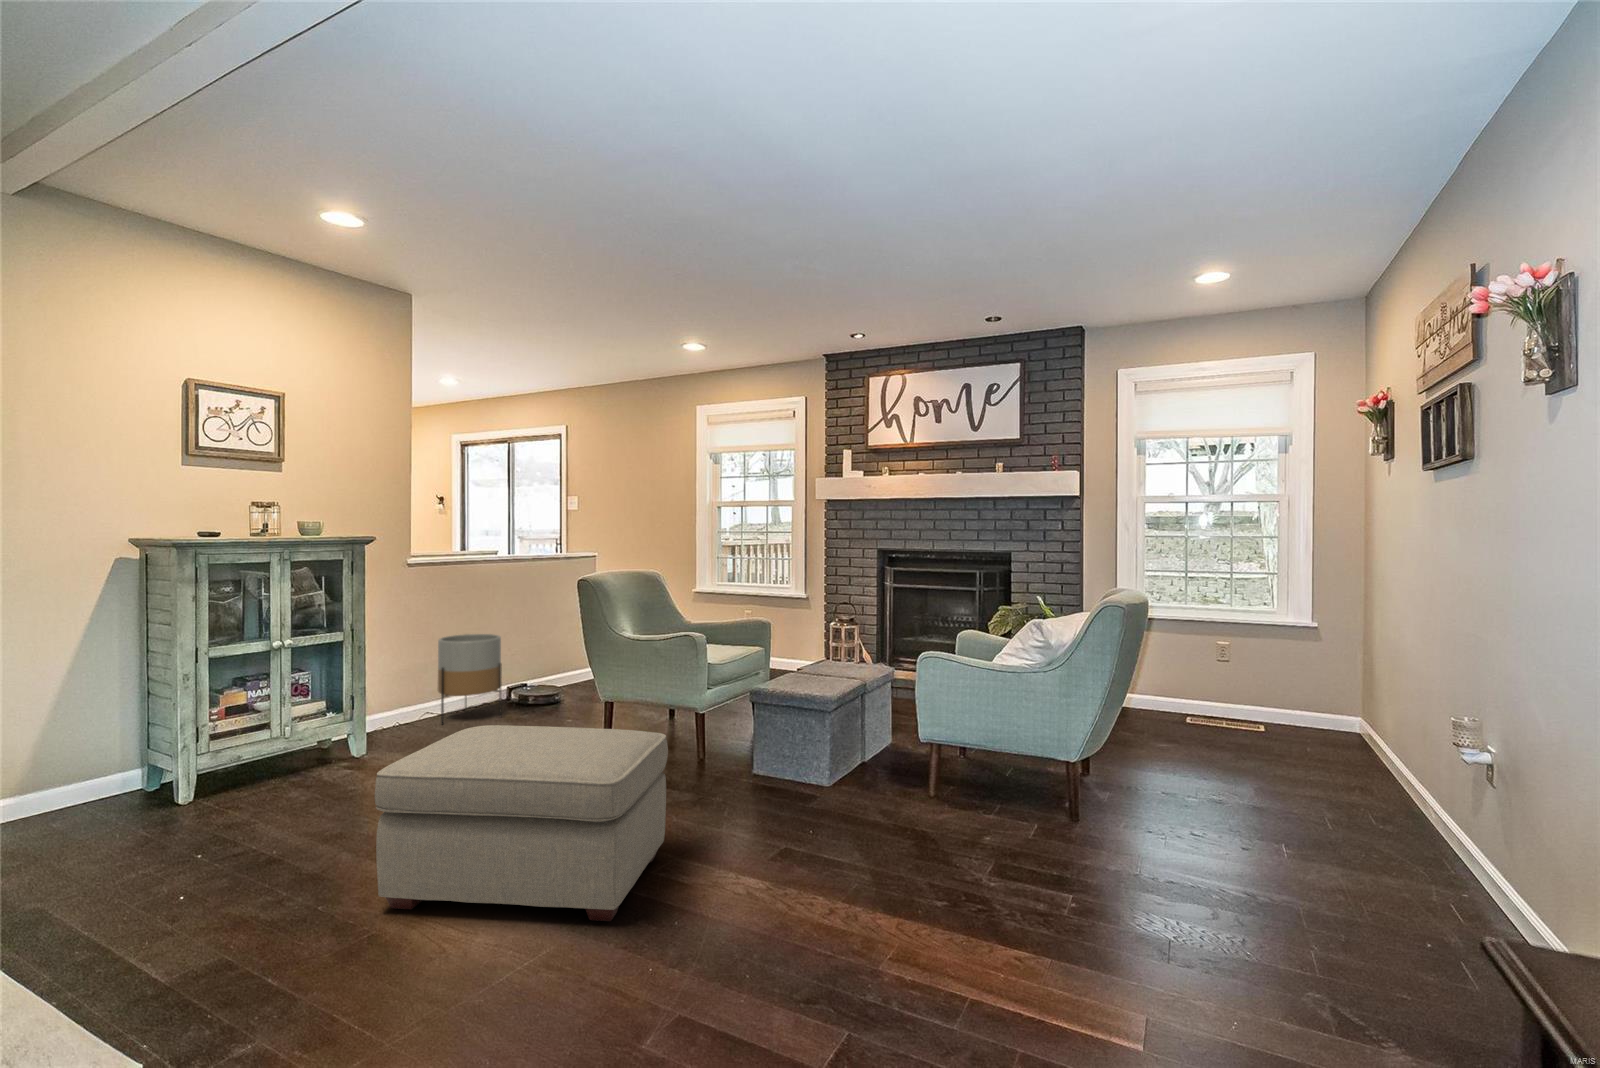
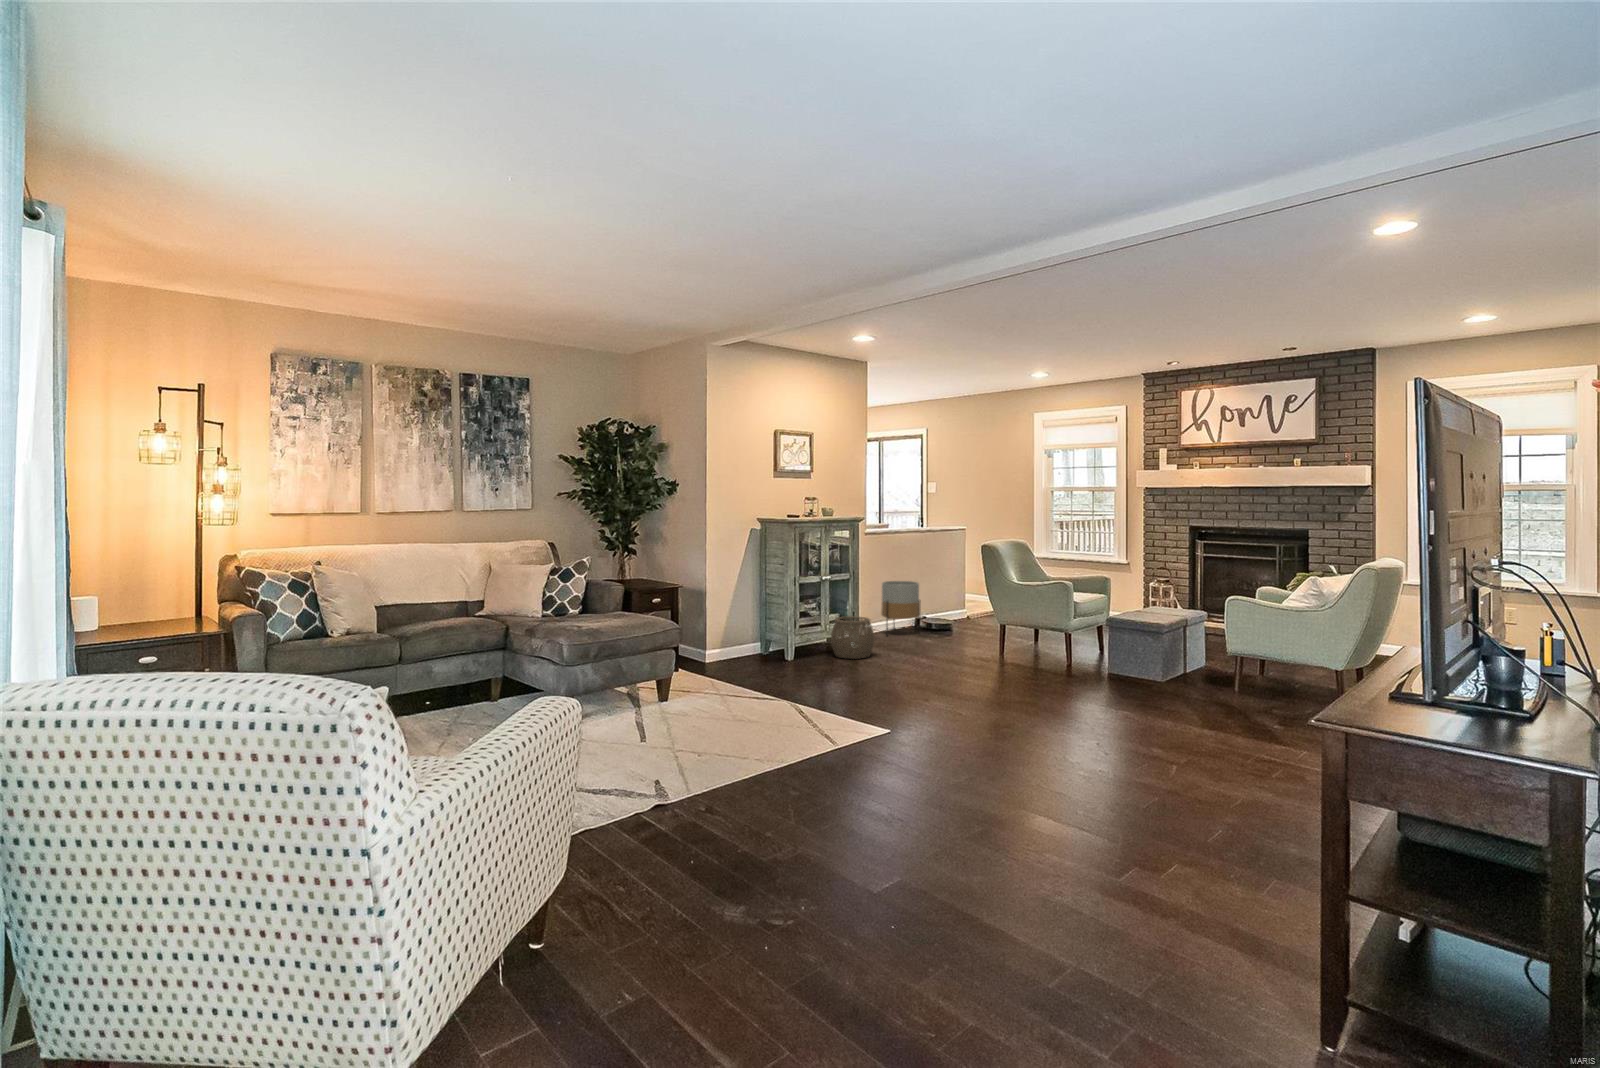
woven basket: none [280,706,373,789] -> present [831,616,874,659]
ottoman: present [375,725,668,921] -> none [938,622,1074,713]

